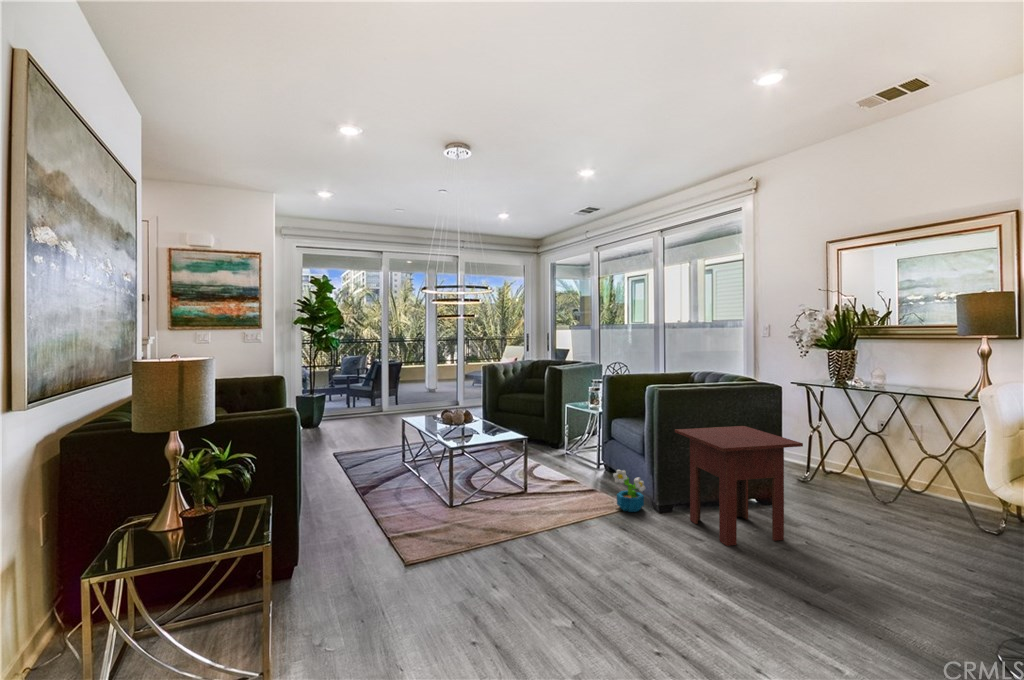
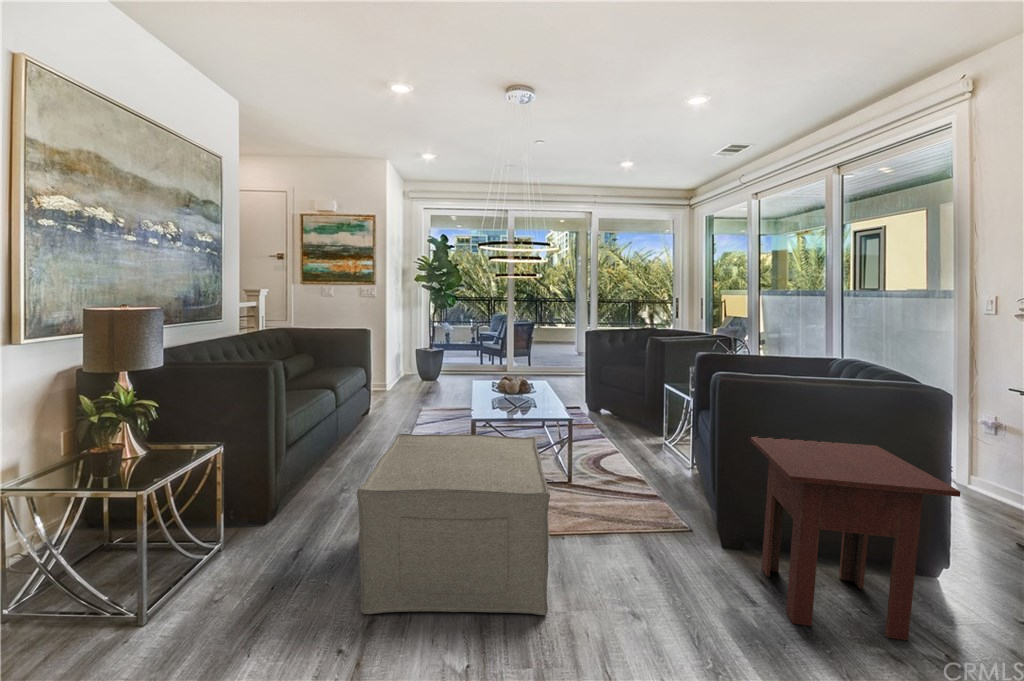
ottoman: none [415,452,588,612] -> present [357,434,550,615]
decorative plant: present [613,470,645,512] -> none [664,478,705,538]

